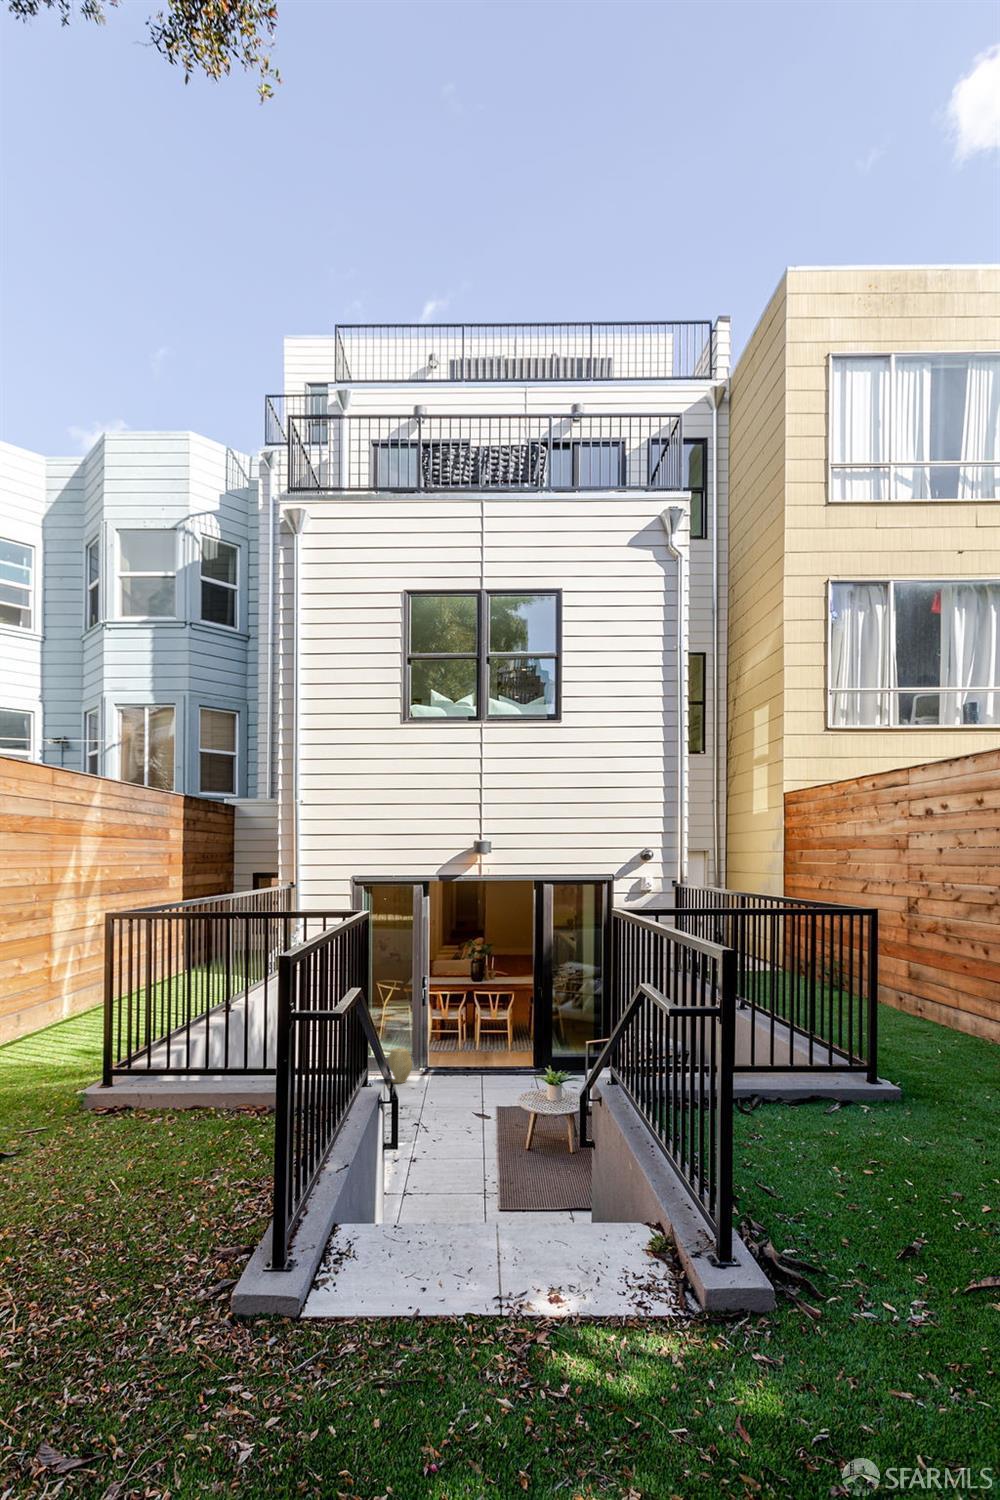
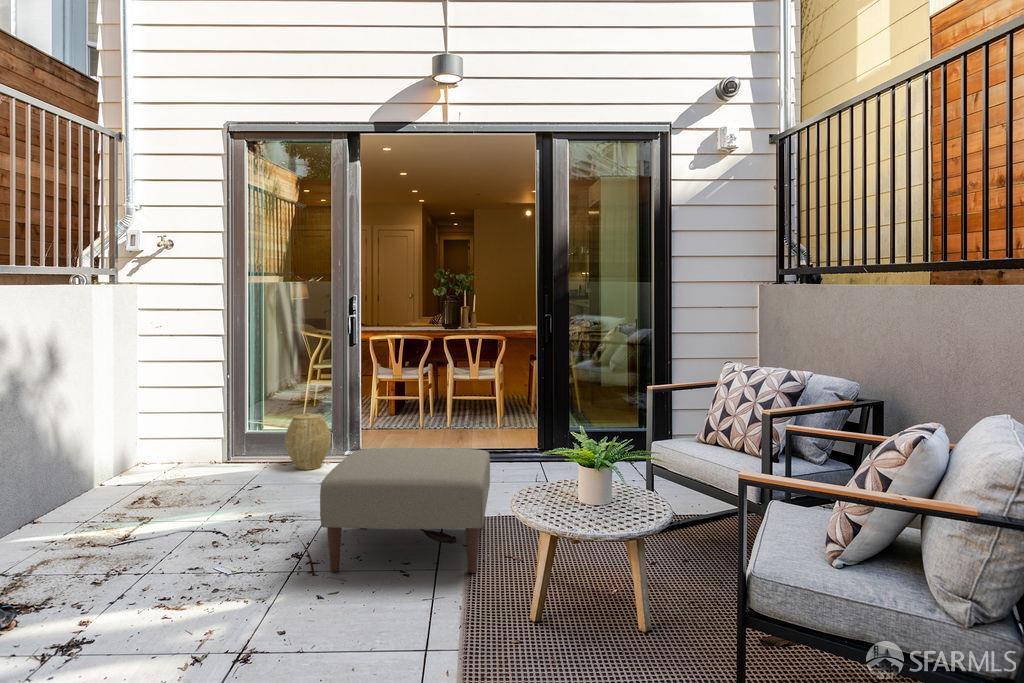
ottoman: none [435,1073,509,1133] -> present [320,448,490,573]

